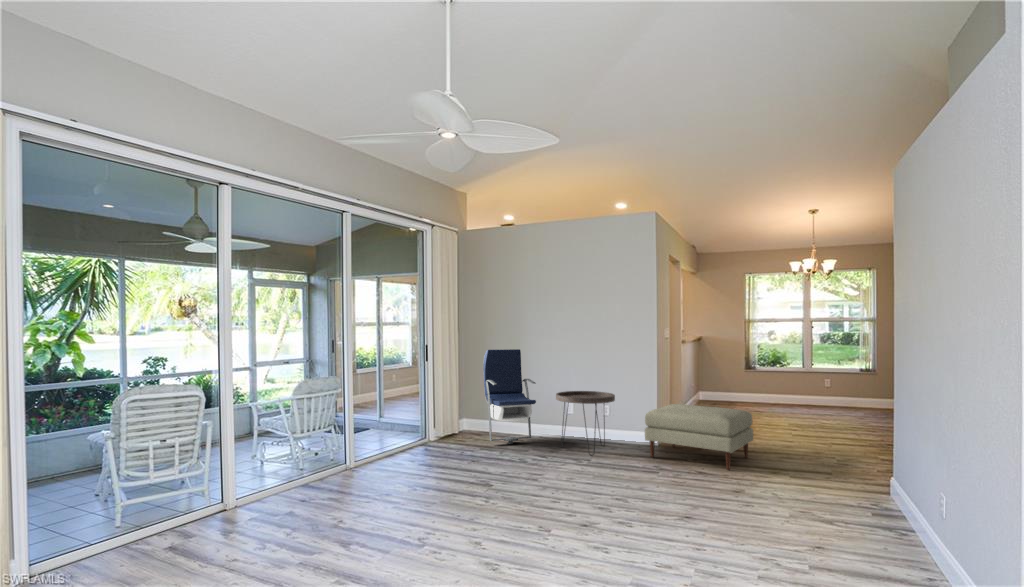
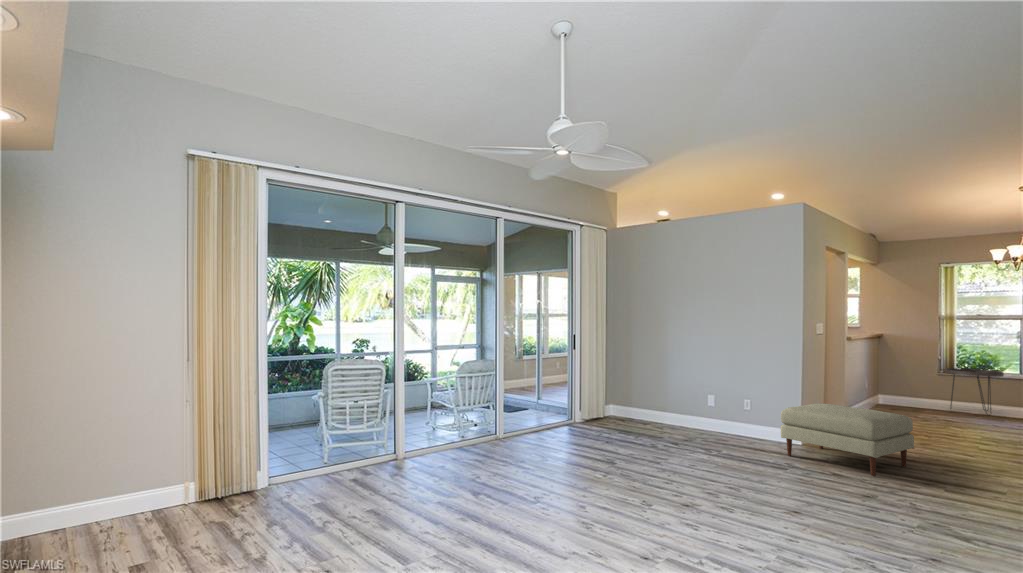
armchair: present [483,349,536,444] -> none [622,342,671,431]
side table: present [556,391,615,456] -> present [945,368,1004,414]

